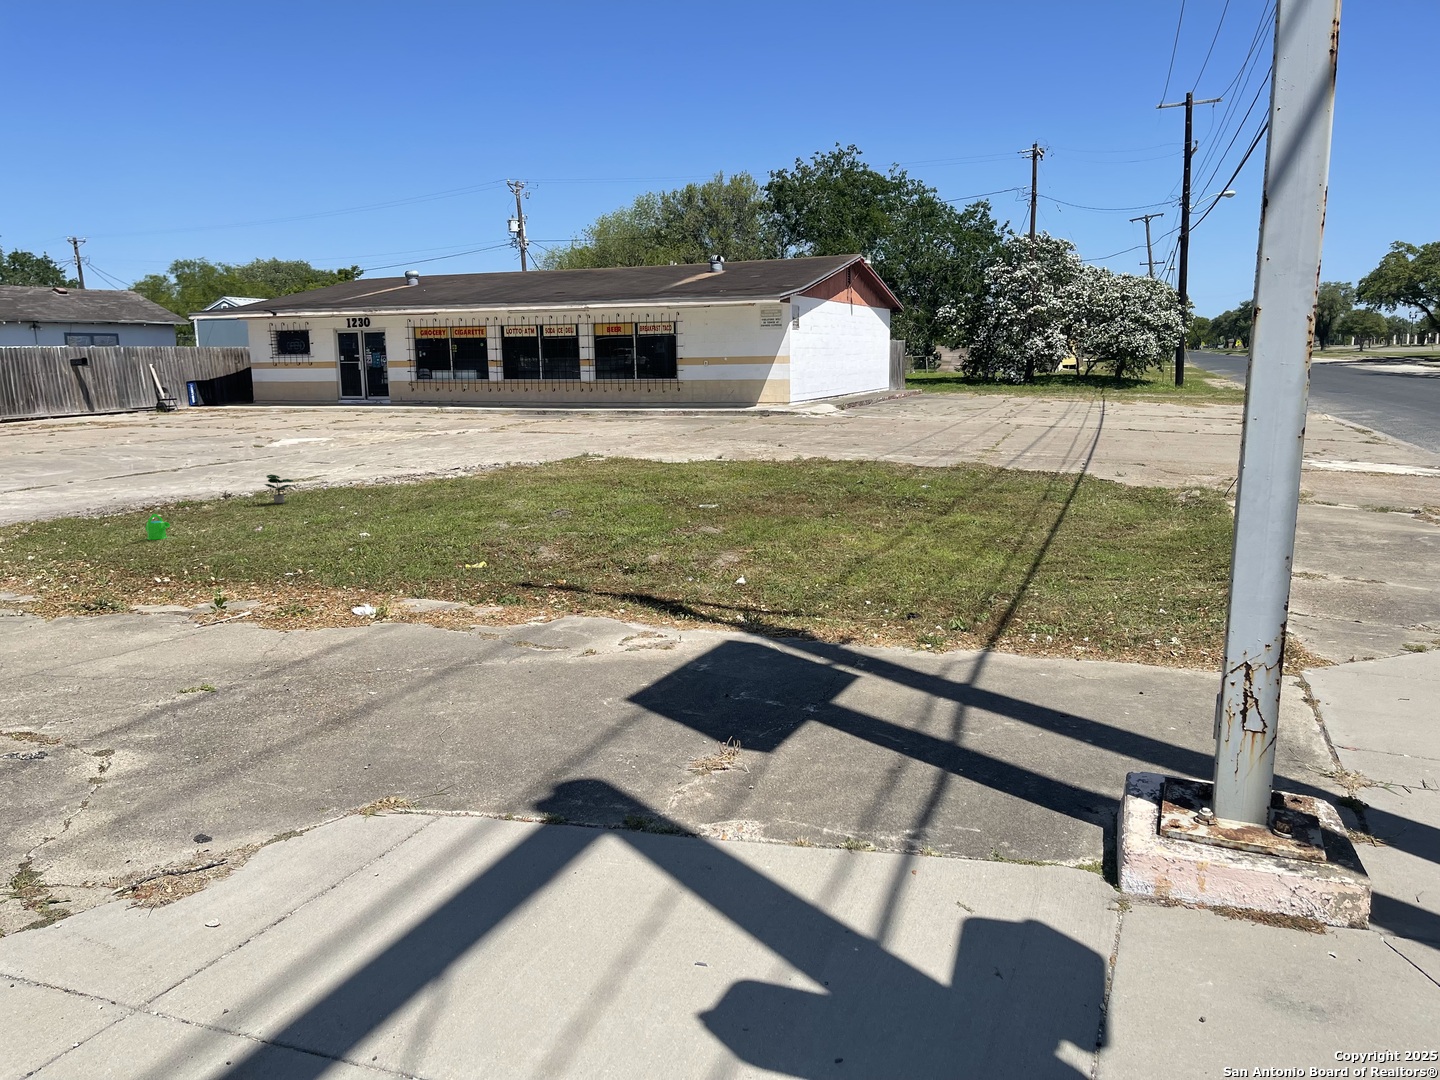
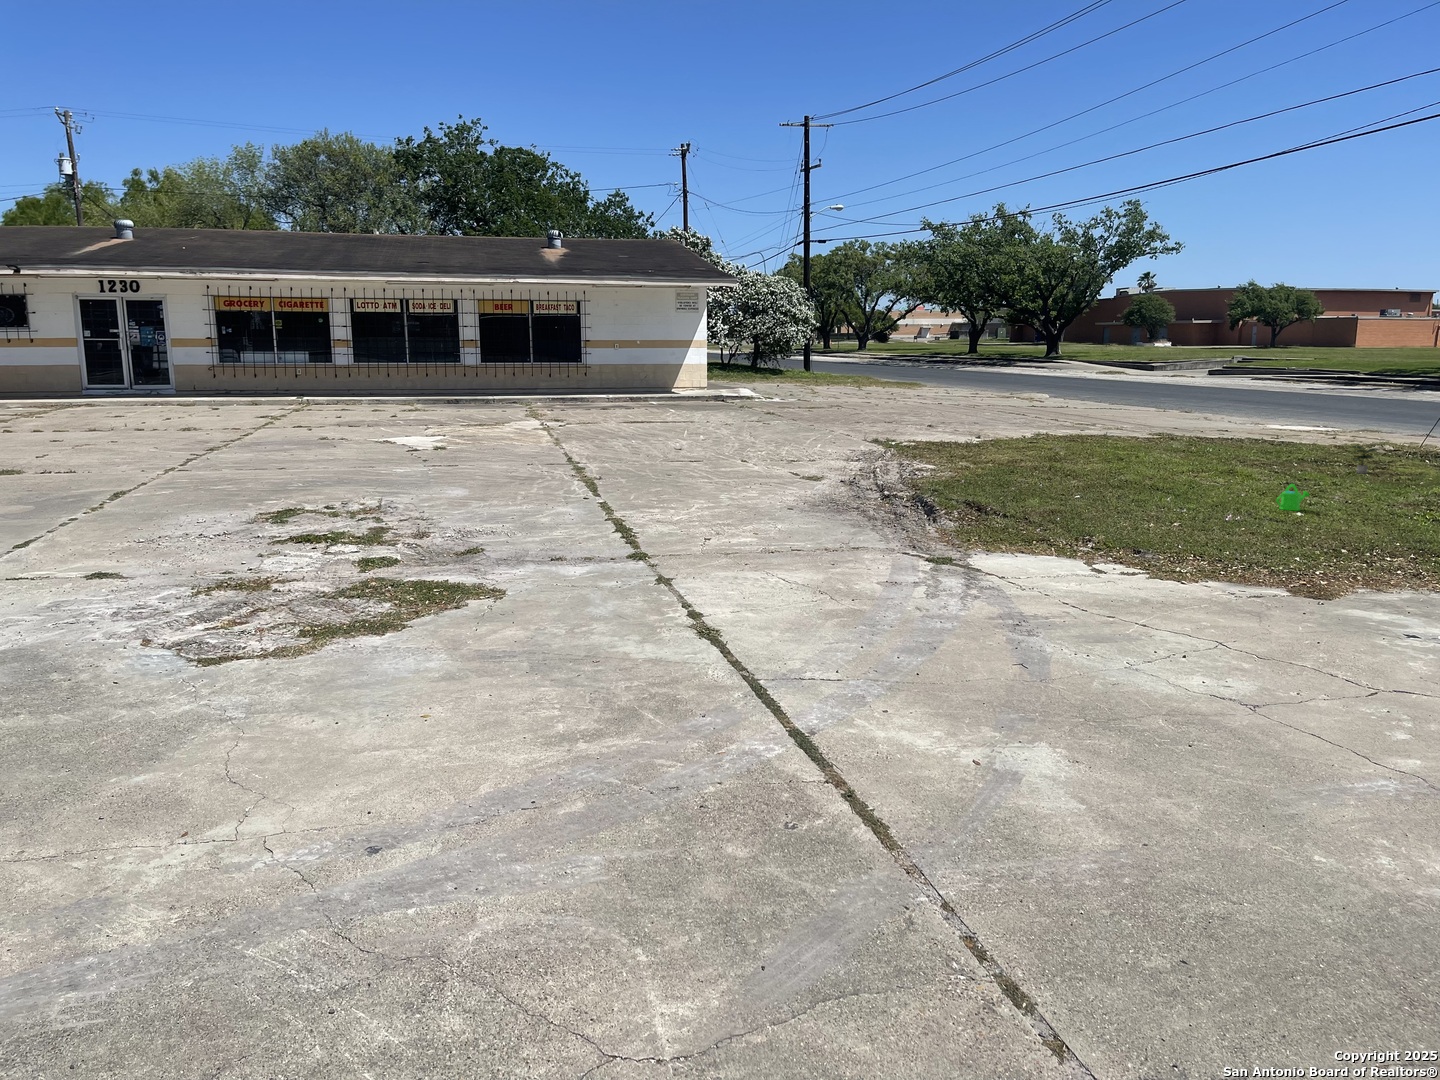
potted plant: present [265,474,293,503] -> present [1353,446,1378,474]

